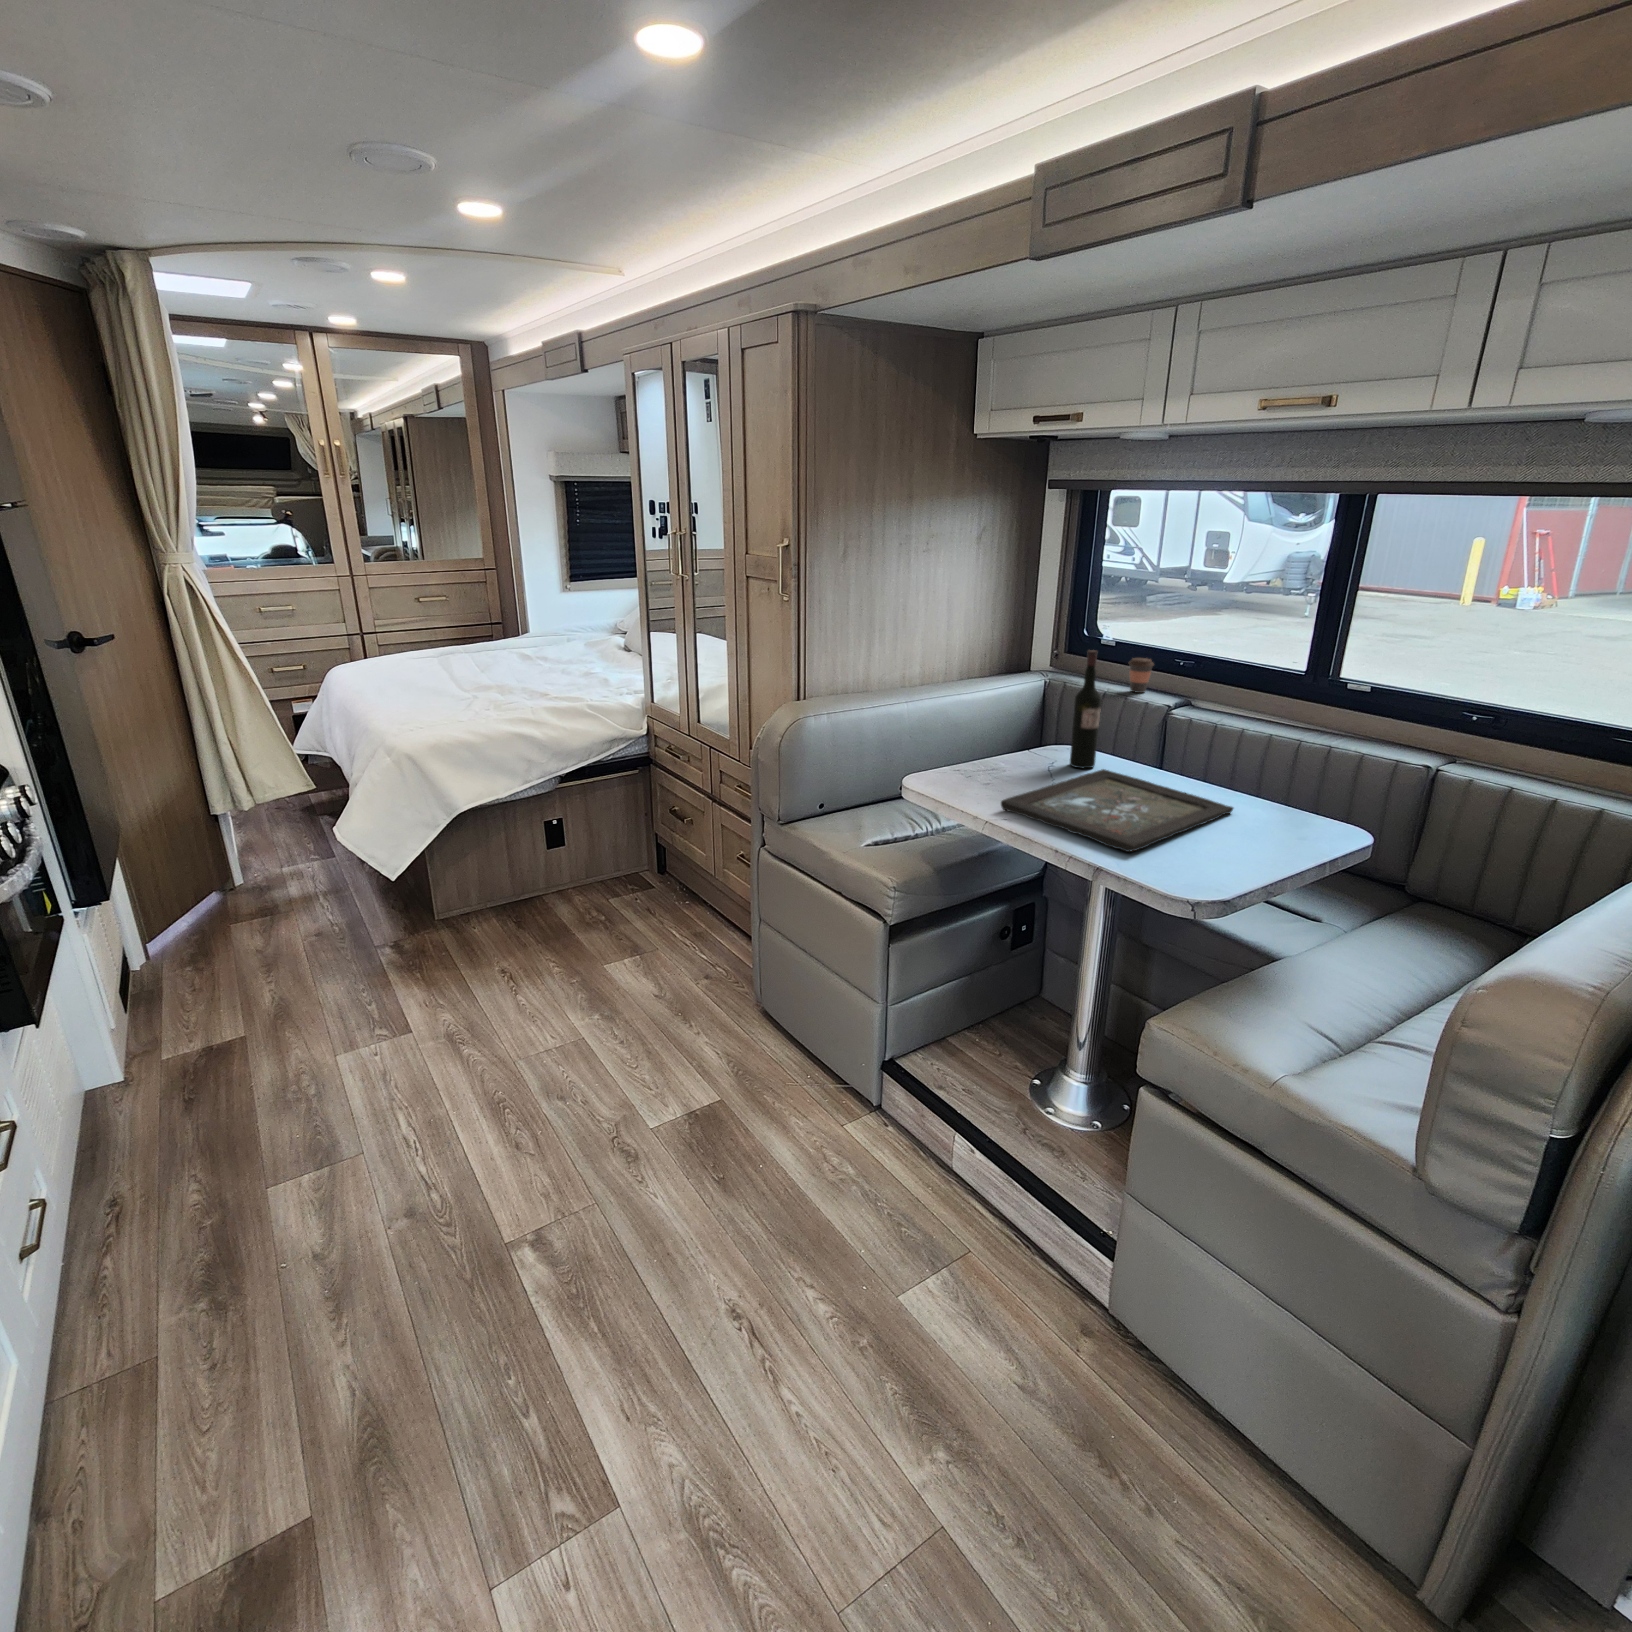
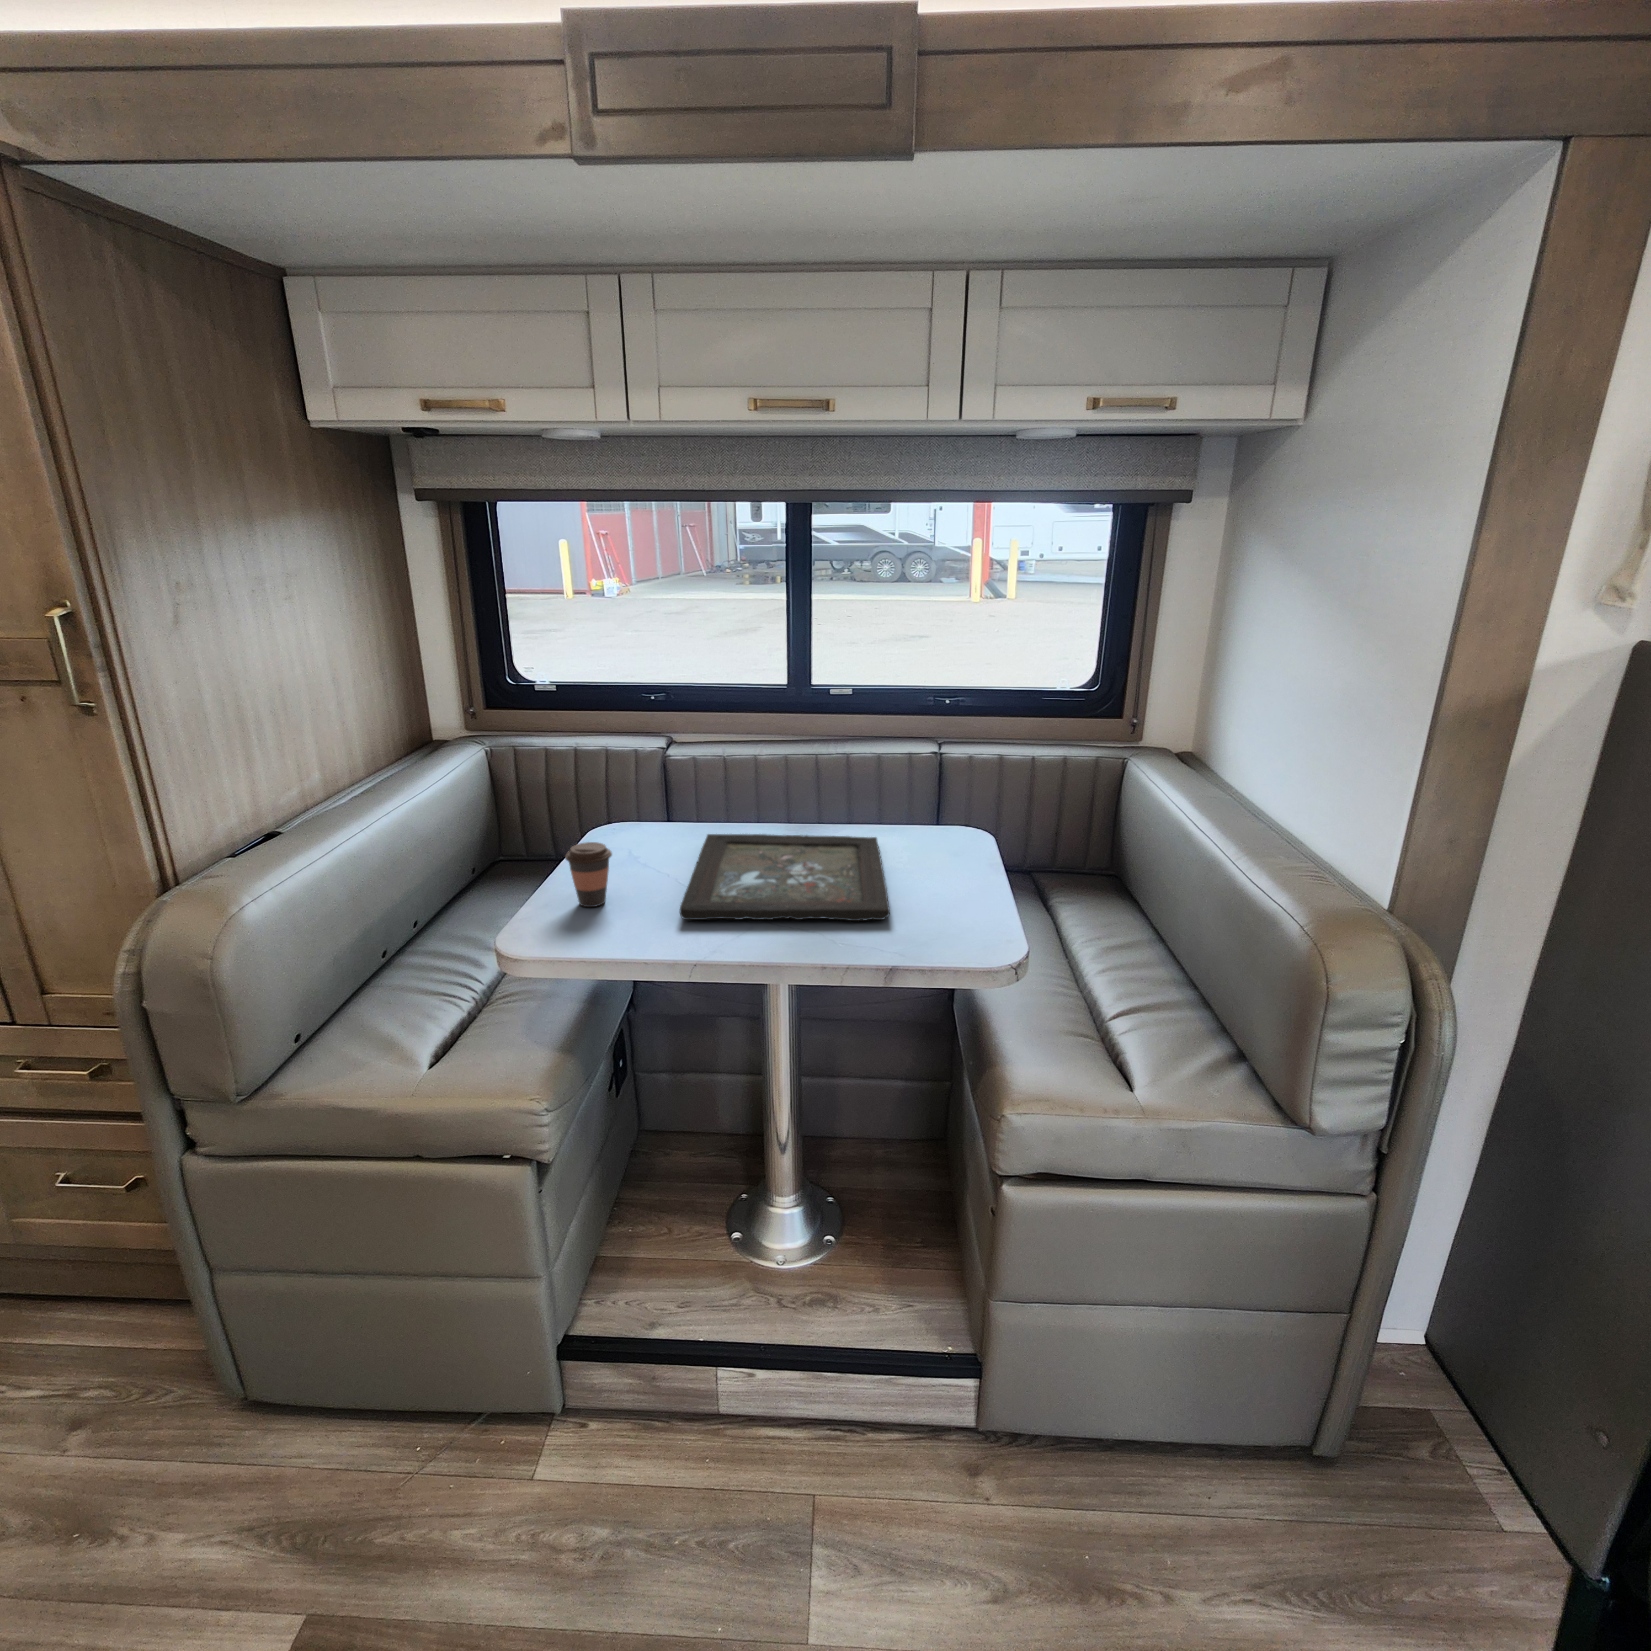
wine bottle: present [1070,650,1101,768] -> none [646,693,683,841]
coffee cup: present [1129,658,1154,693] -> present [565,842,612,907]

